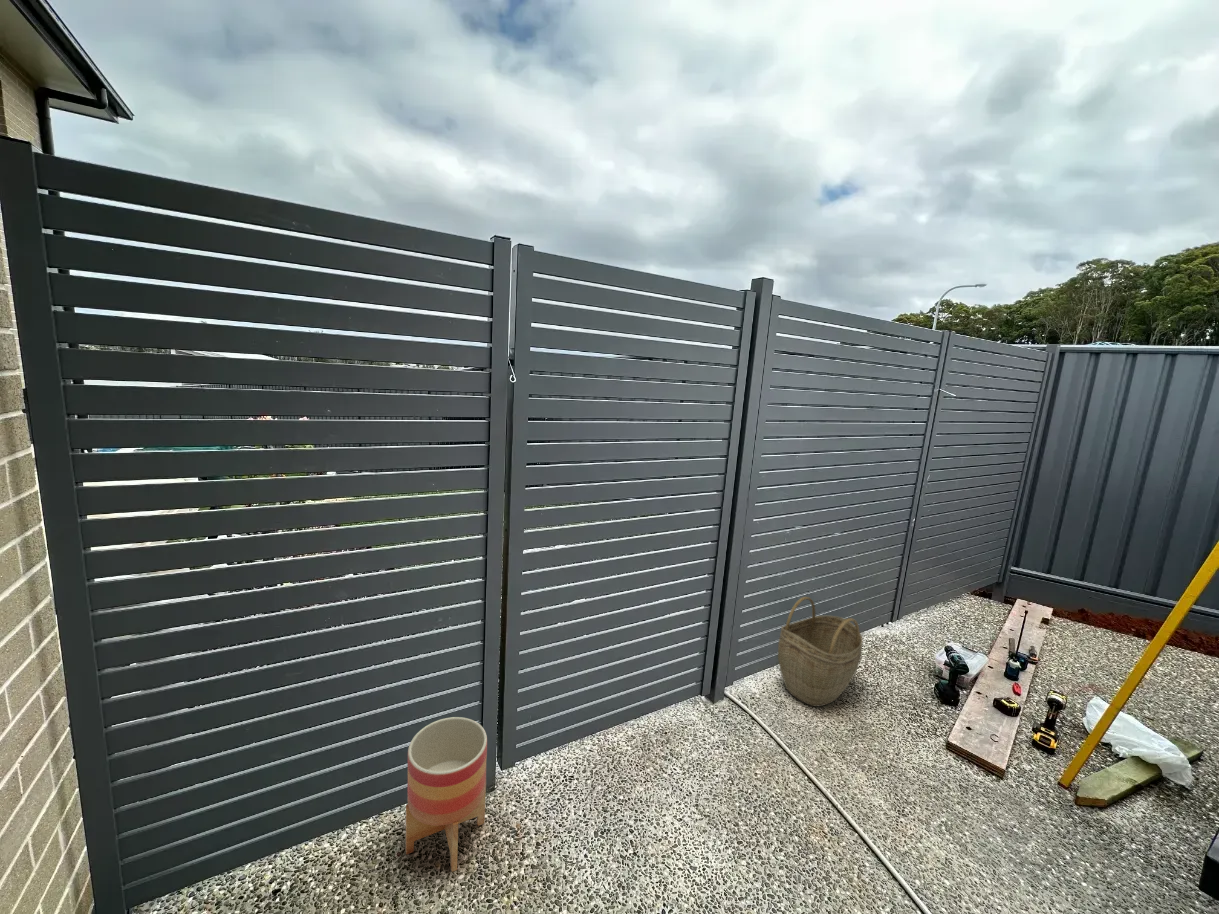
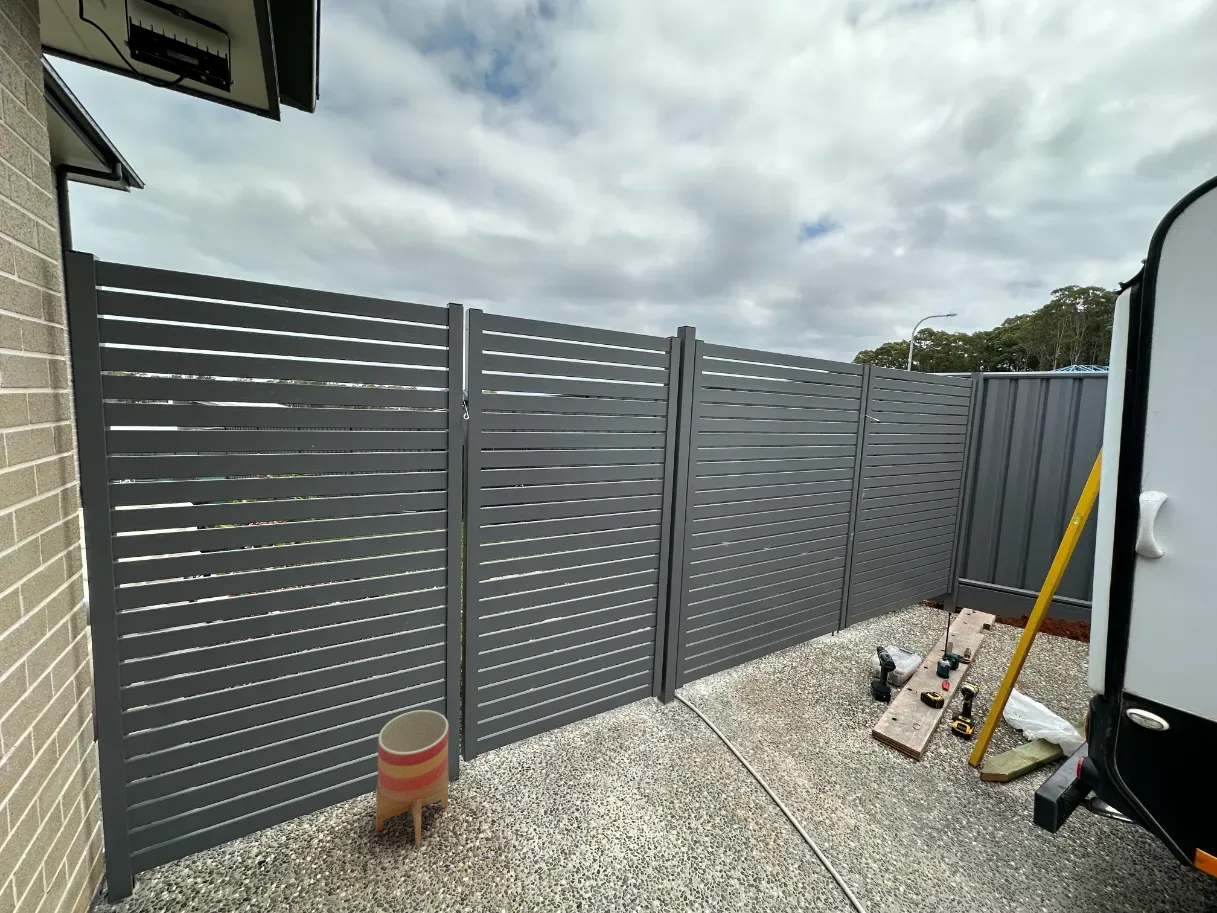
woven basket: present [778,597,863,706] -> none [726,604,801,705]

